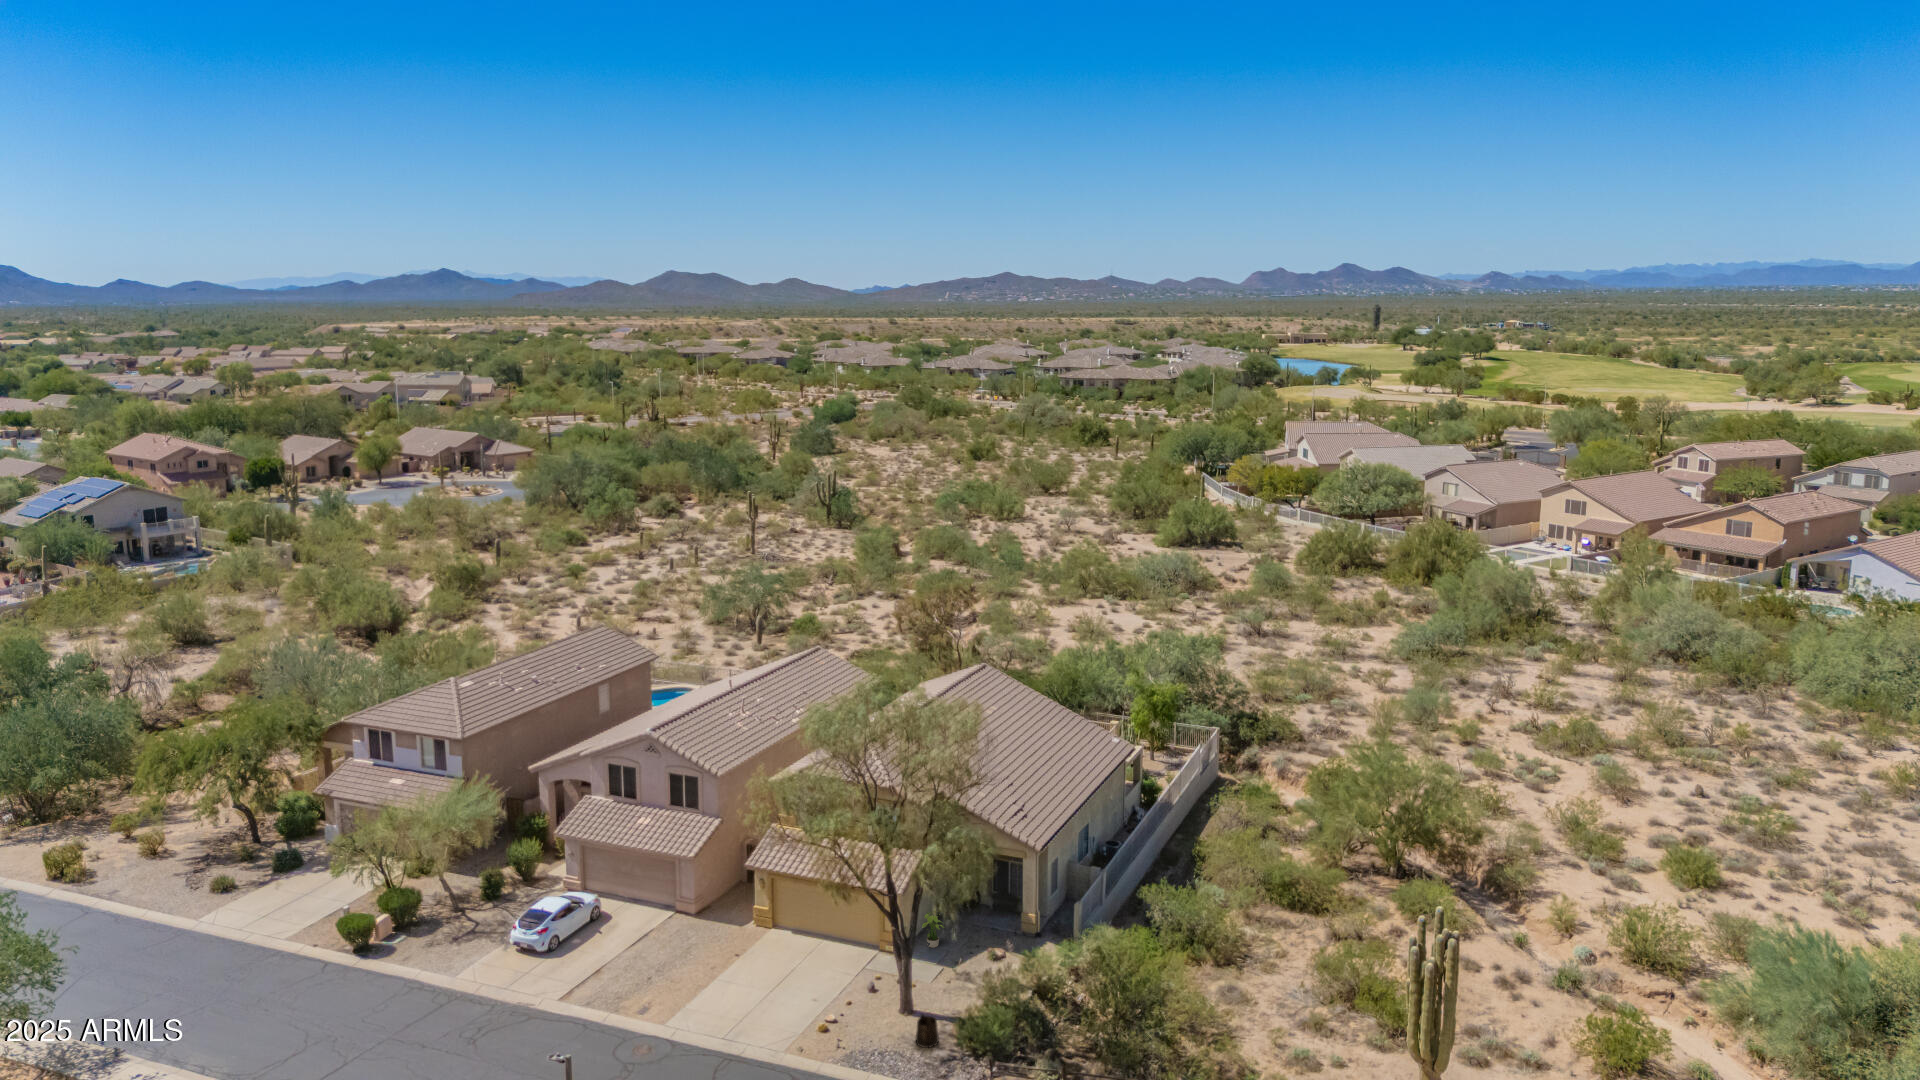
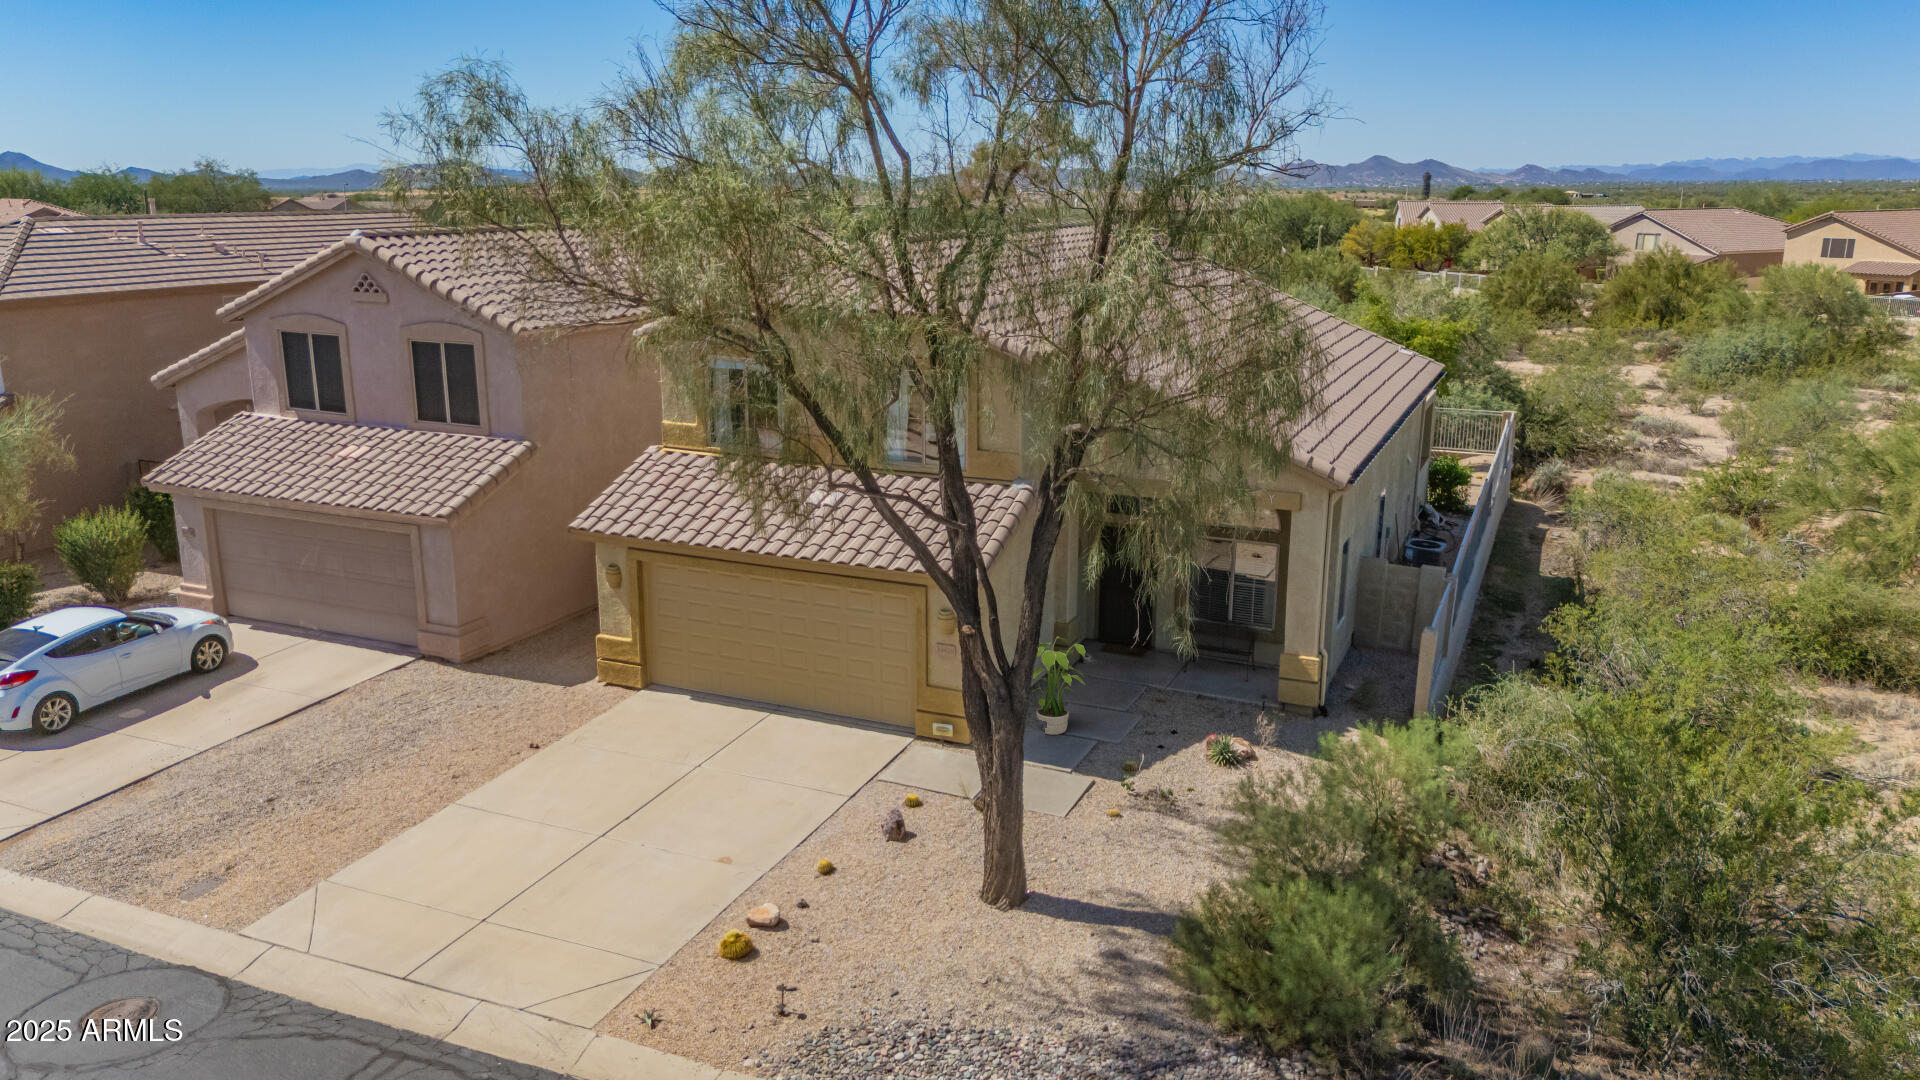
bucket: present [916,1015,939,1048] -> none [1050,903,1129,1019]

